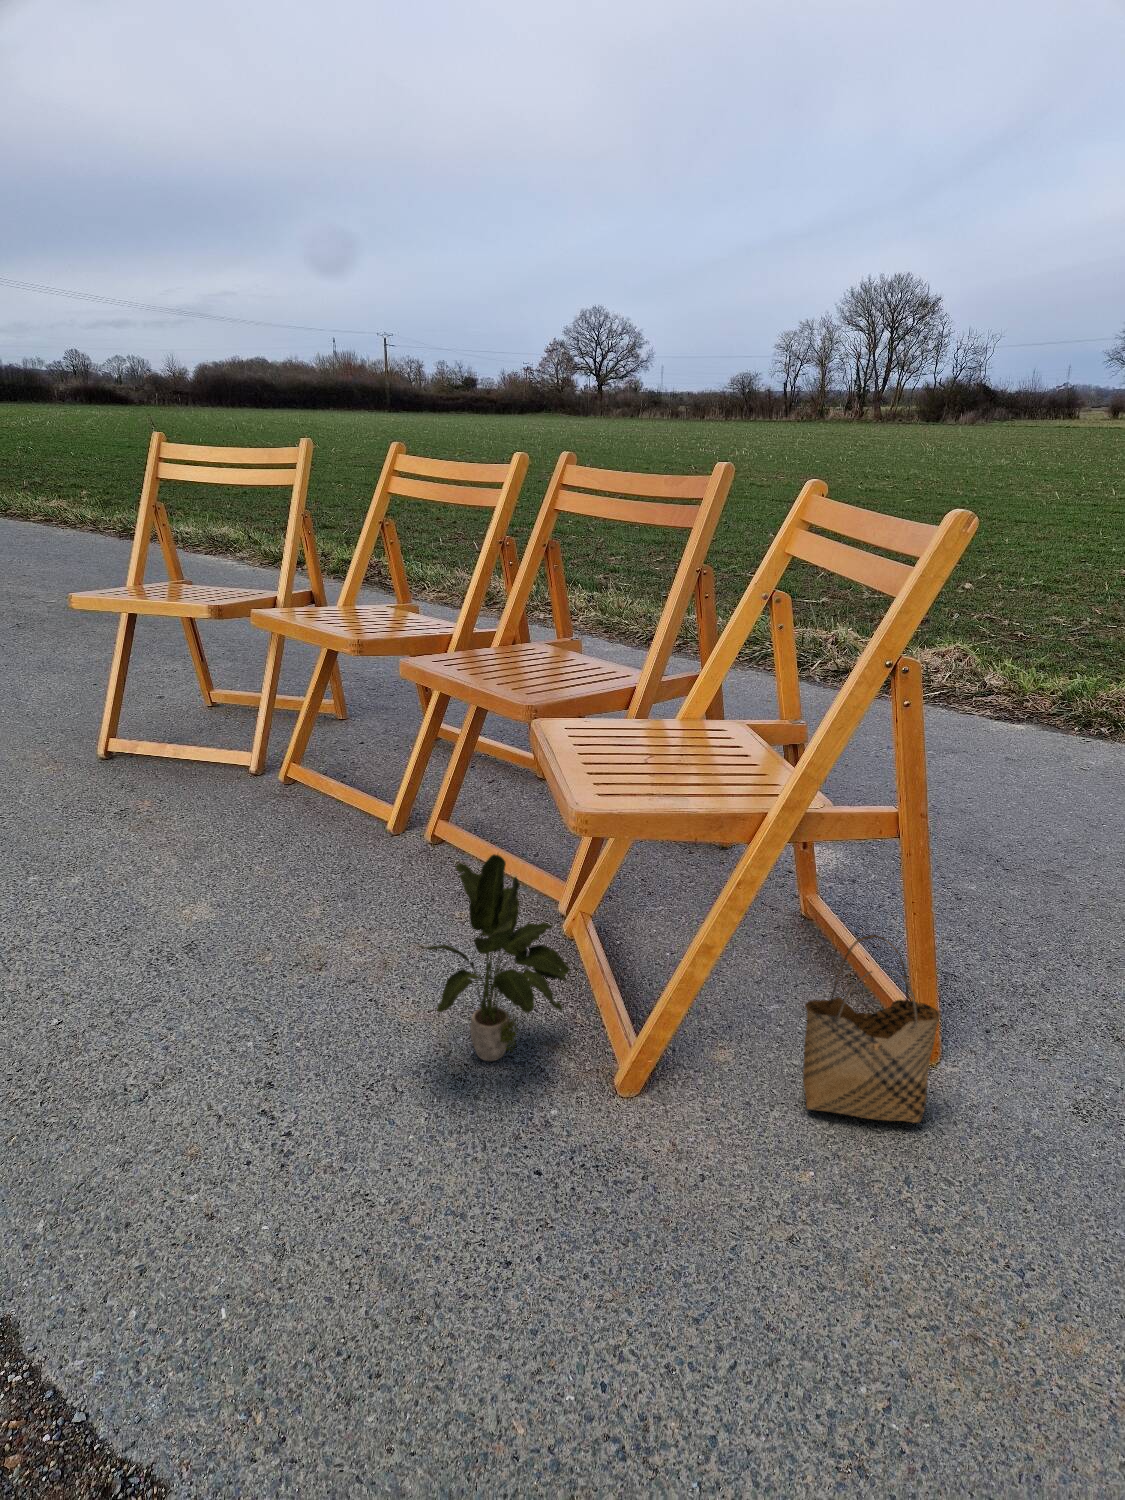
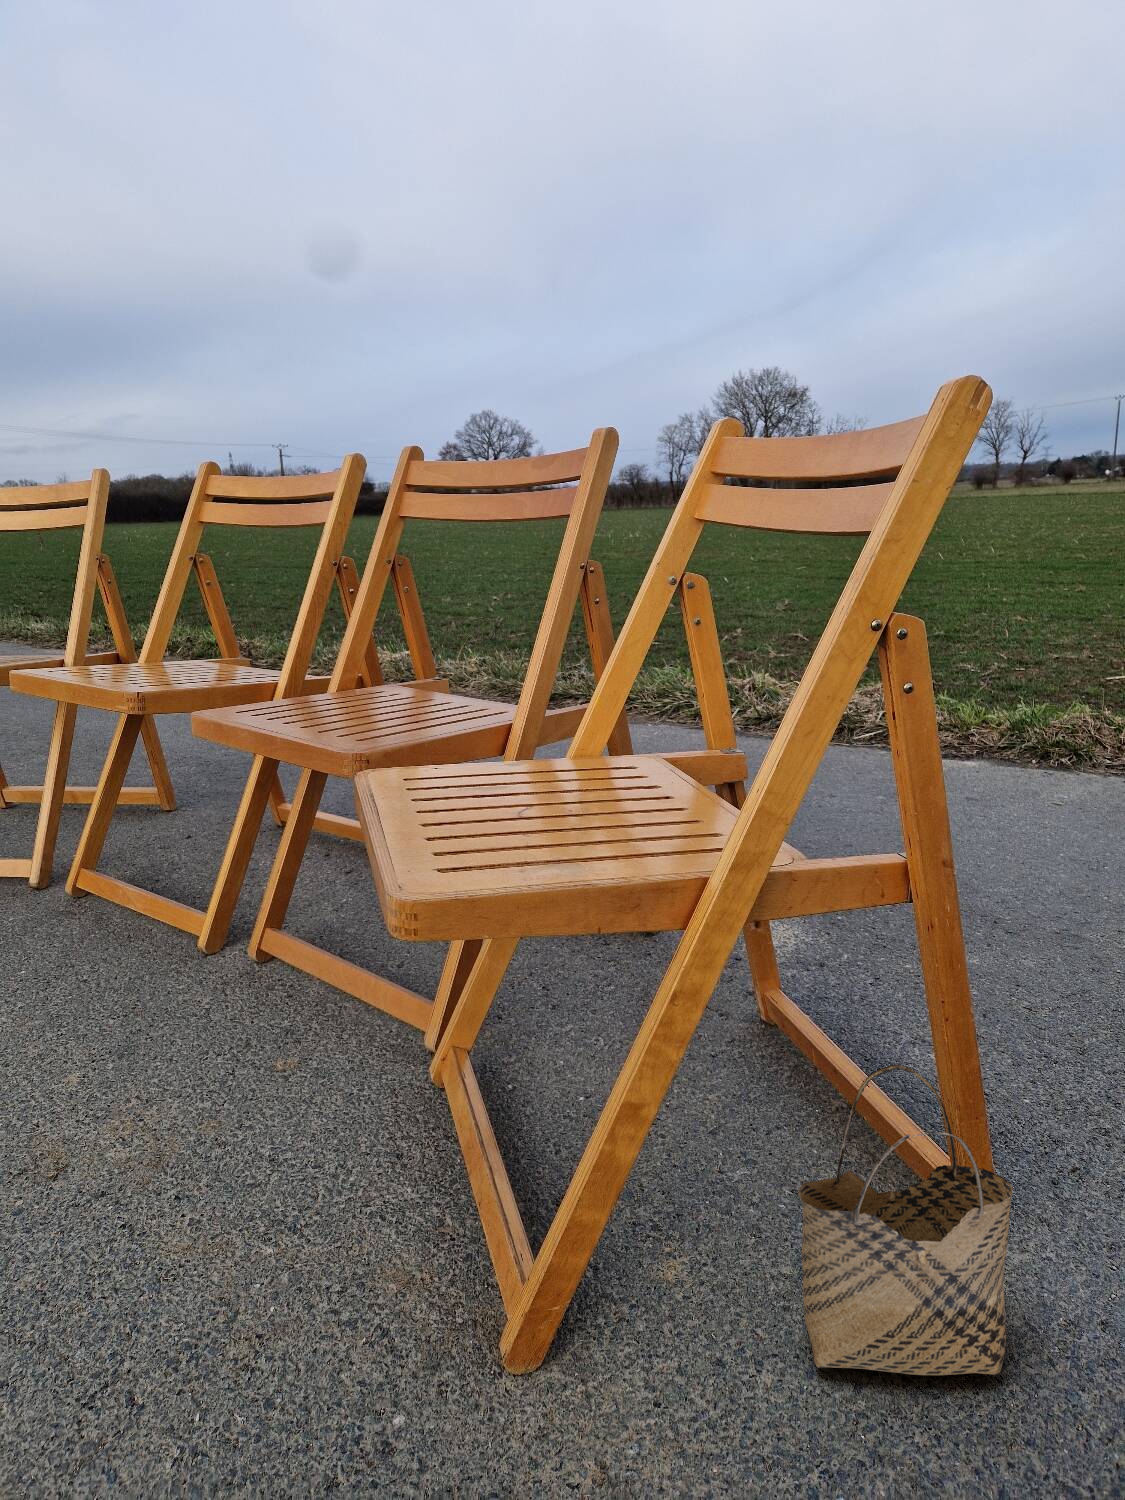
potted plant: present [418,854,570,1061] -> none [143,983,425,1326]

